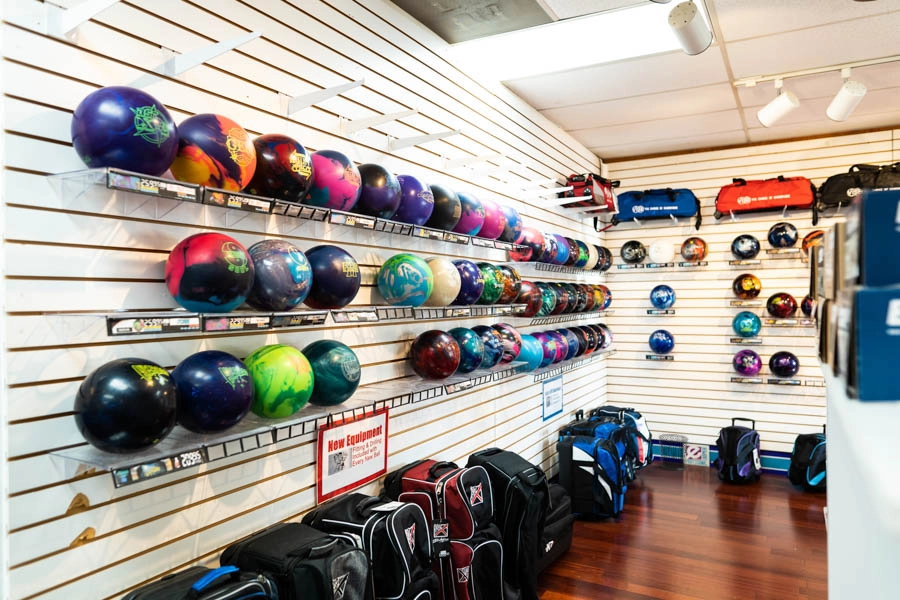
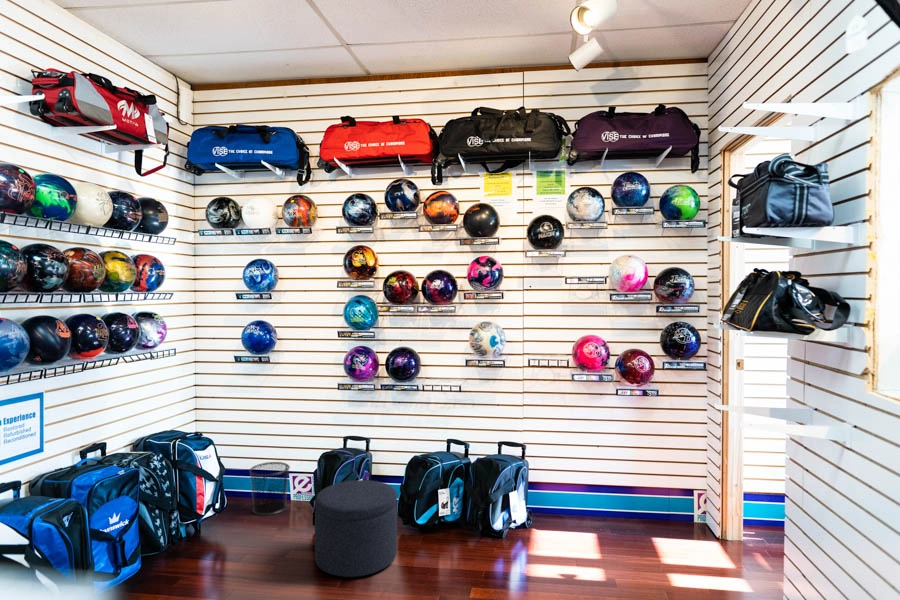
ottoman: none [737,447,802,507] -> present [315,480,397,577]

